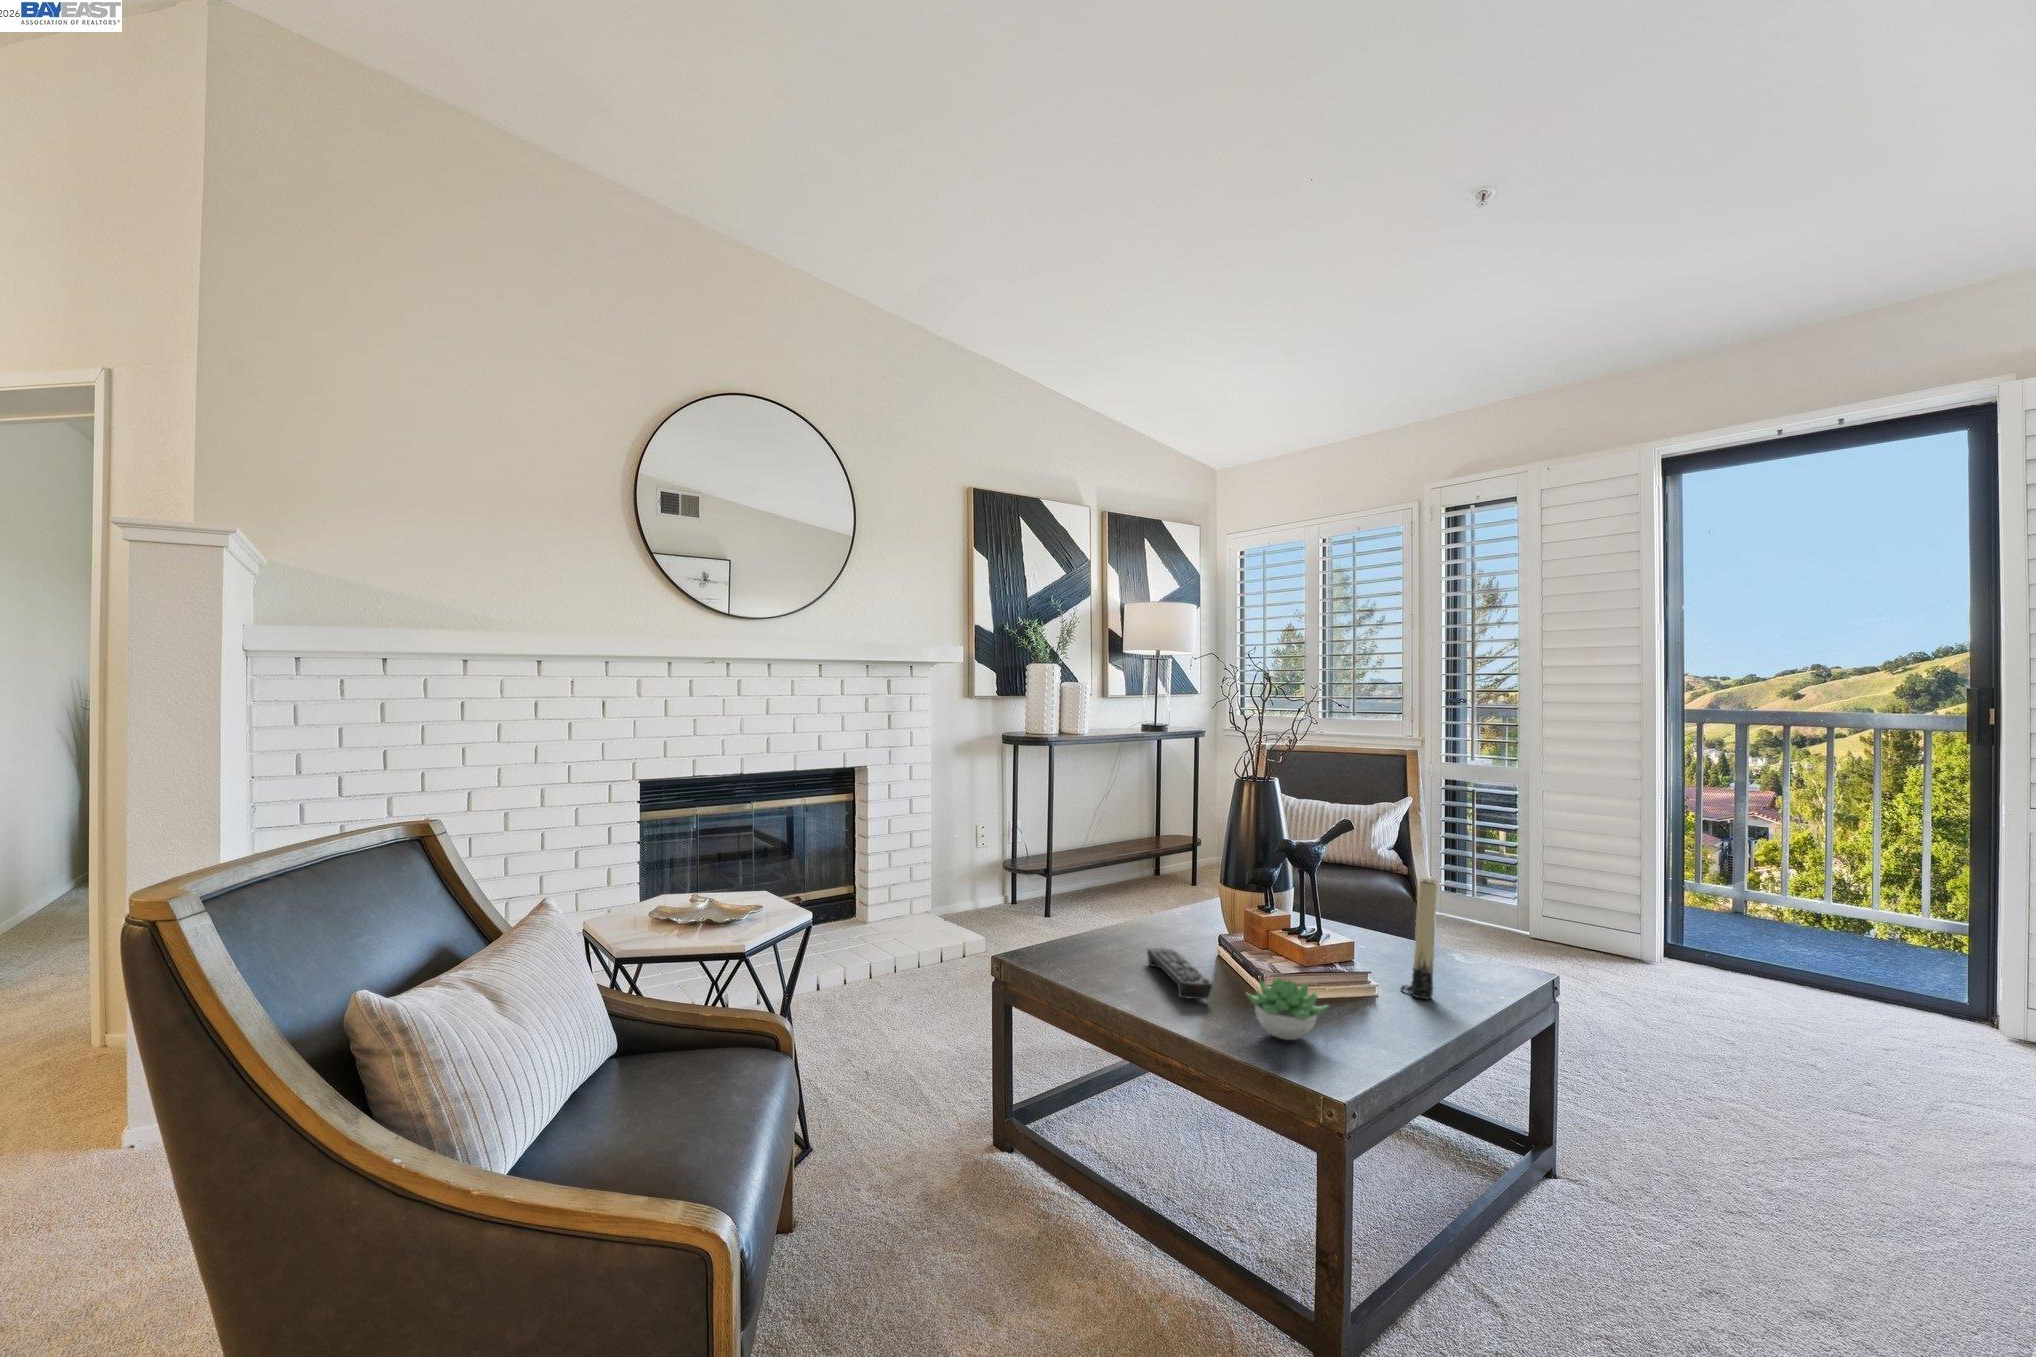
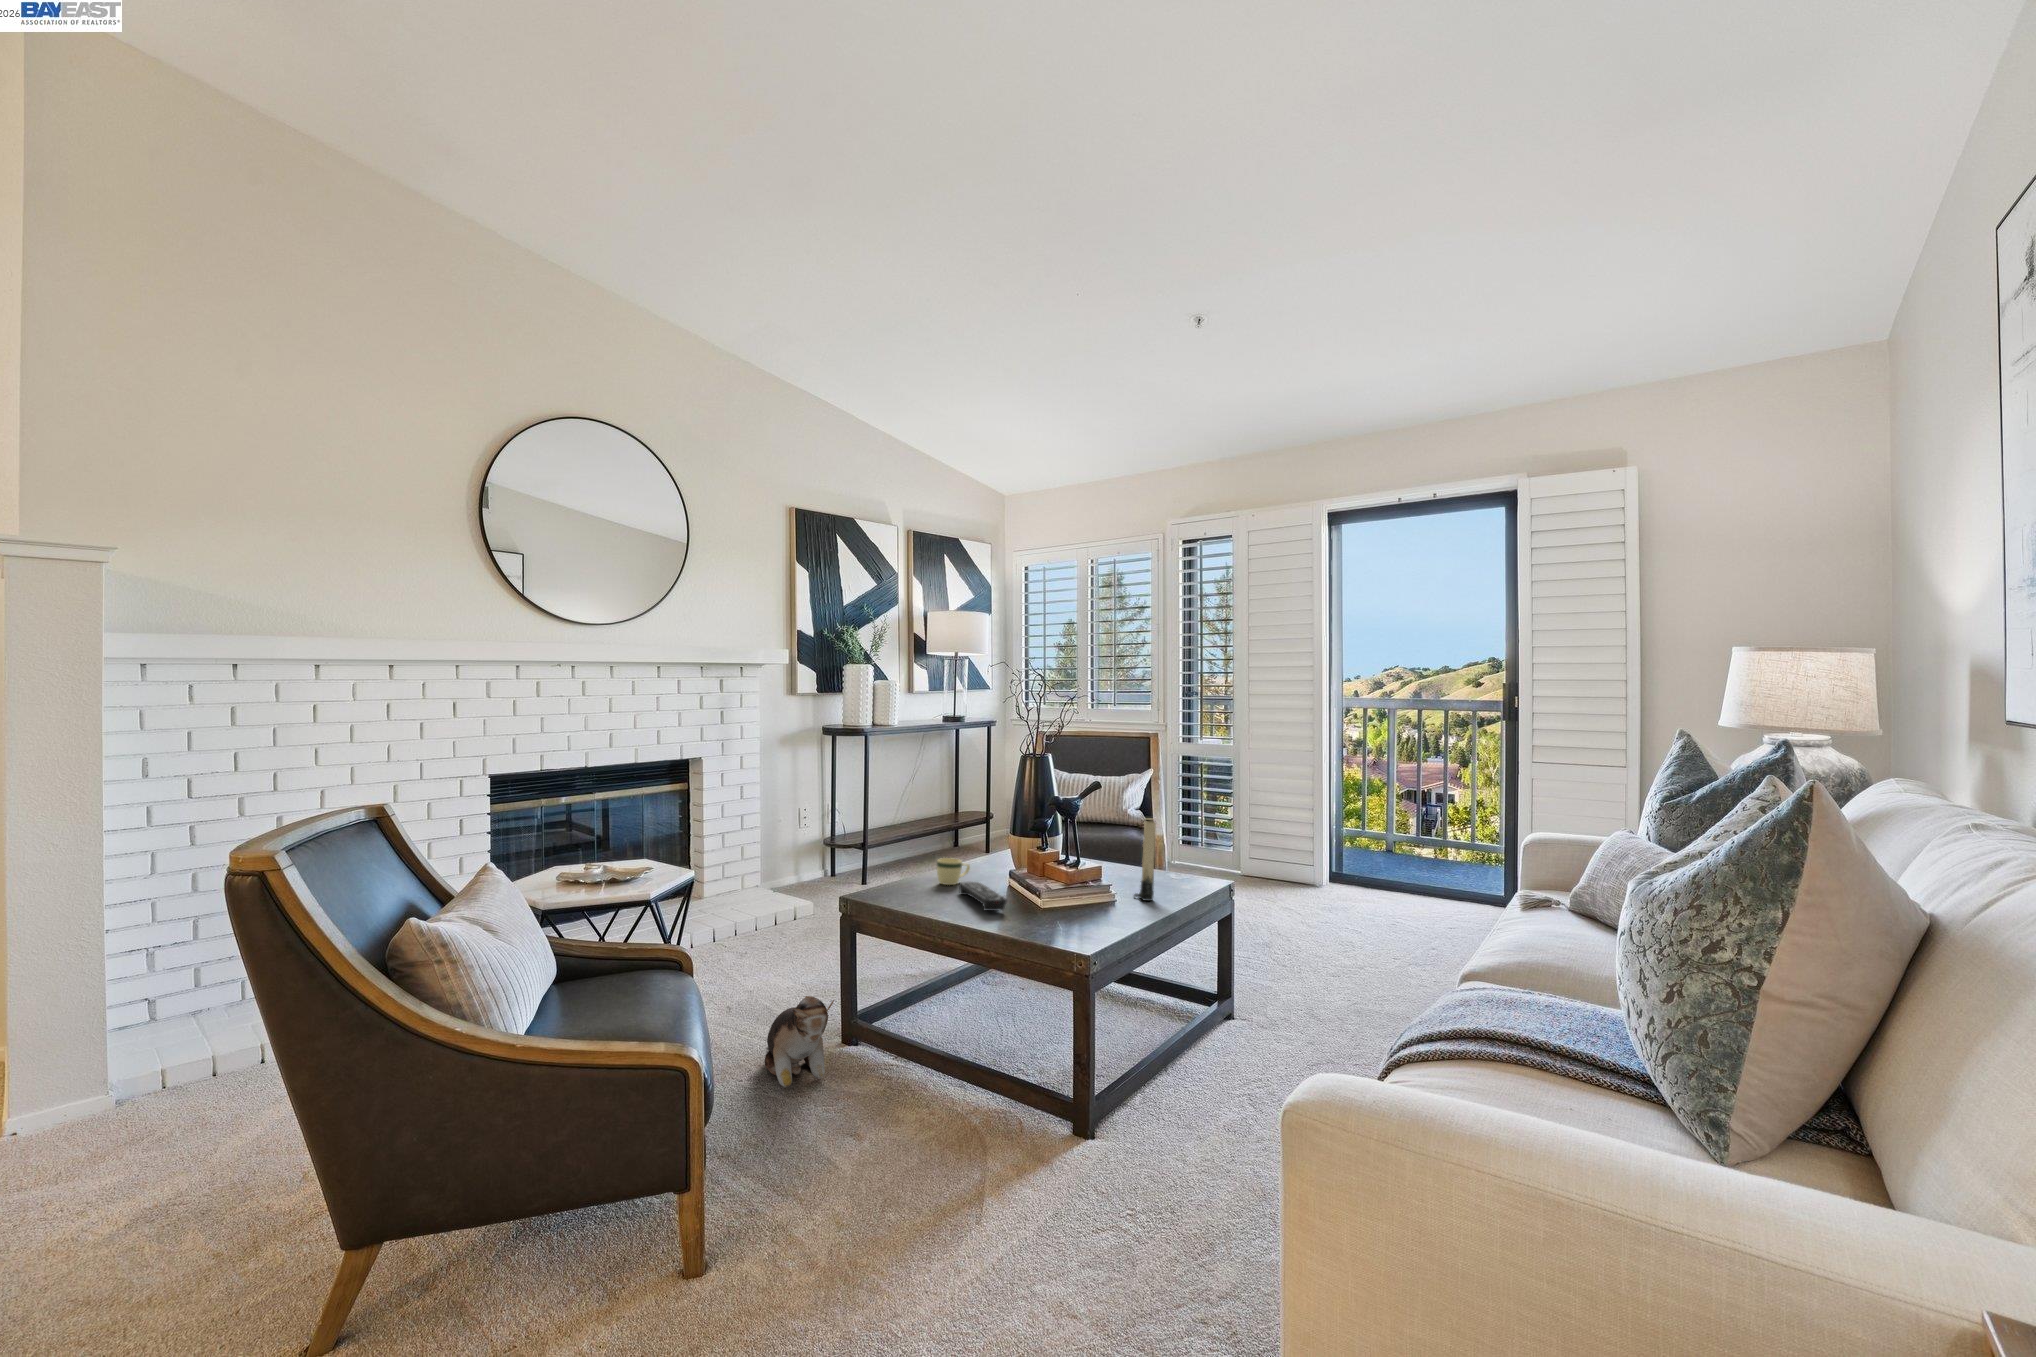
mug: none [1119,912,1164,949] -> present [937,858,970,885]
succulent plant: present [1247,978,1327,1040] -> none [1029,889,1084,929]
plush toy: none [889,1094,972,1214] -> present [765,996,834,1087]

